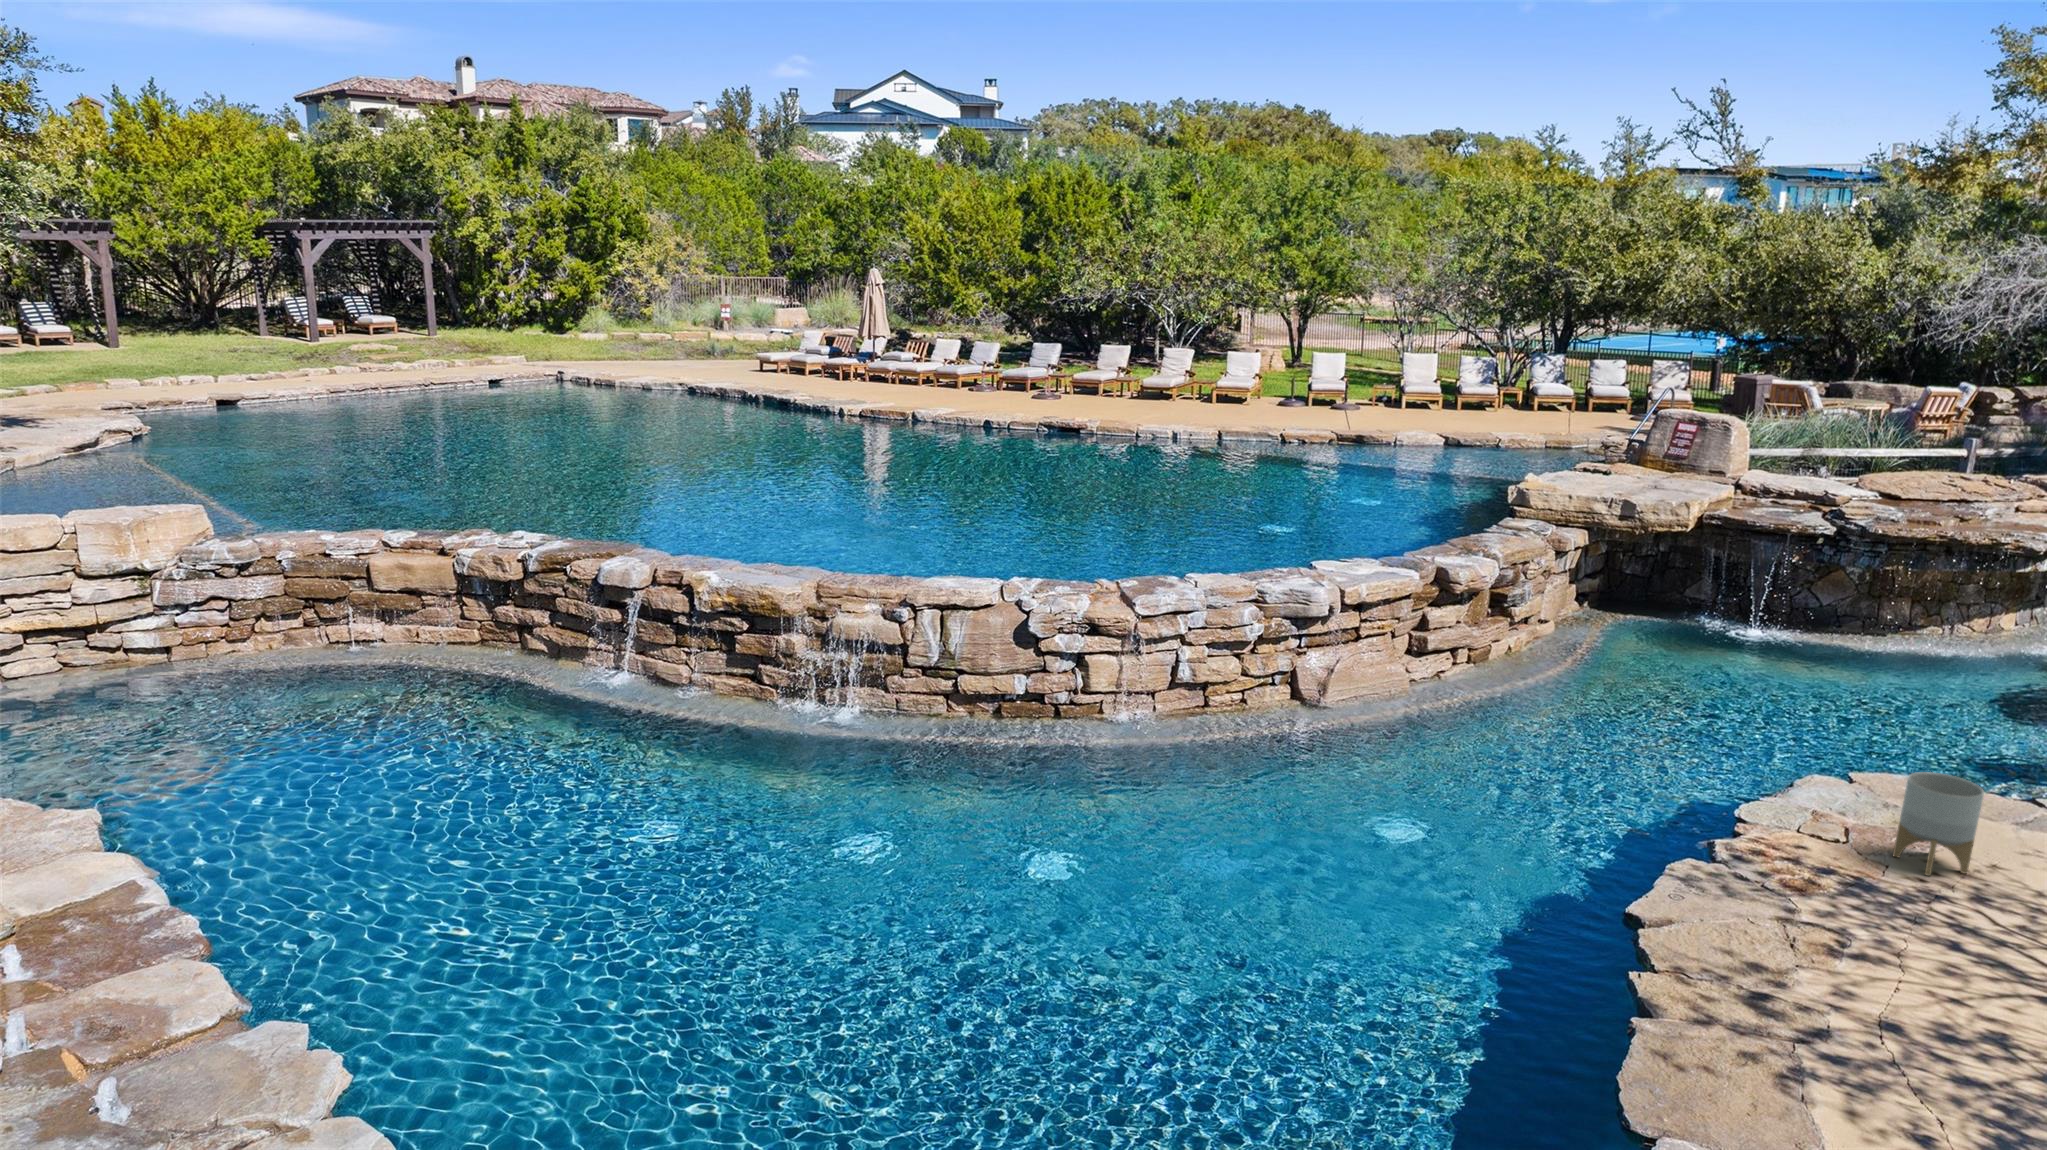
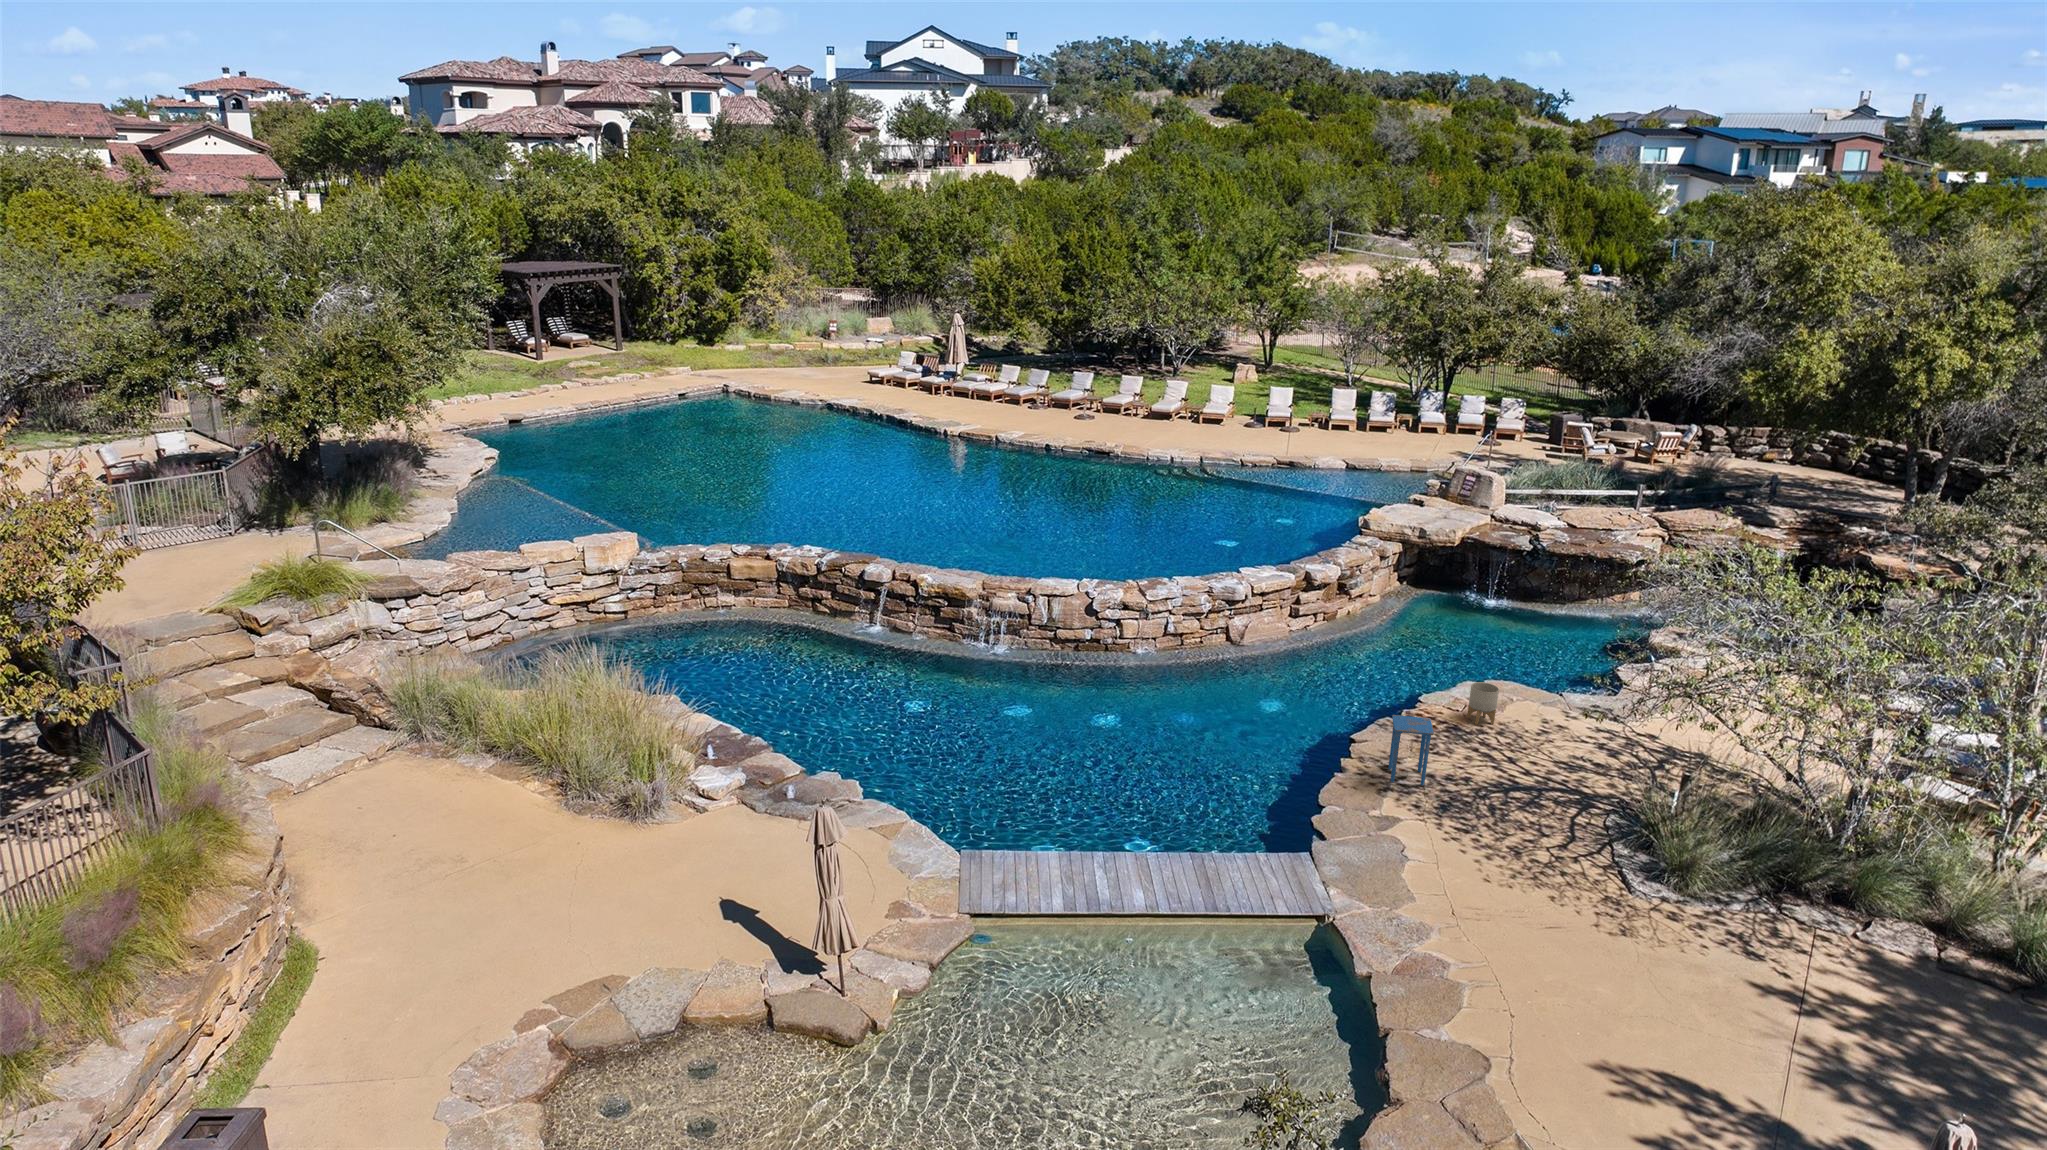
side table: none [1783,861,1950,1062] -> present [1388,715,1434,785]

